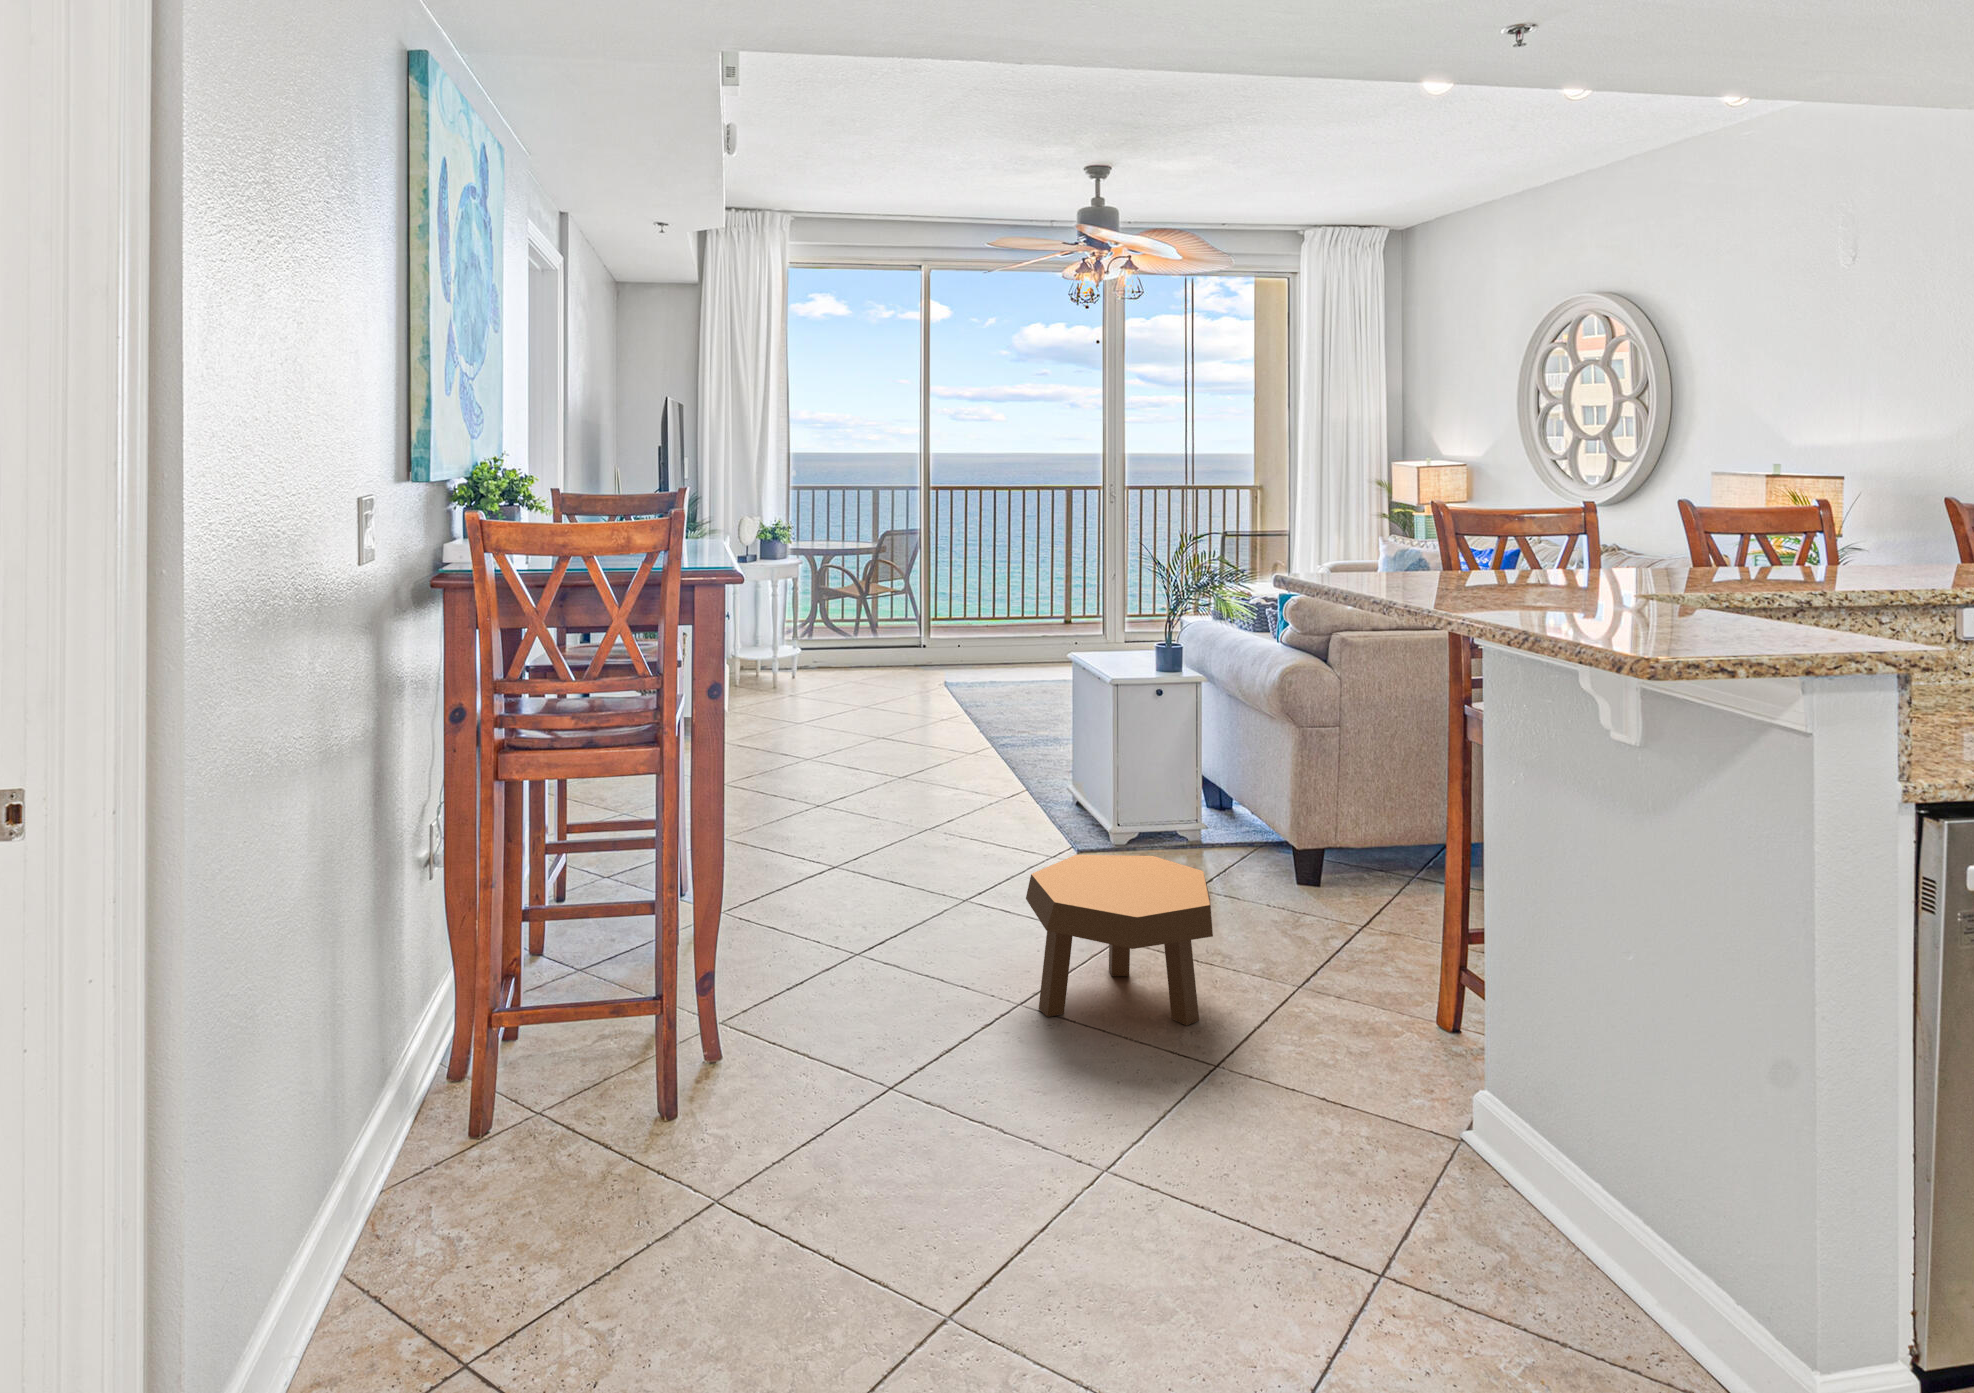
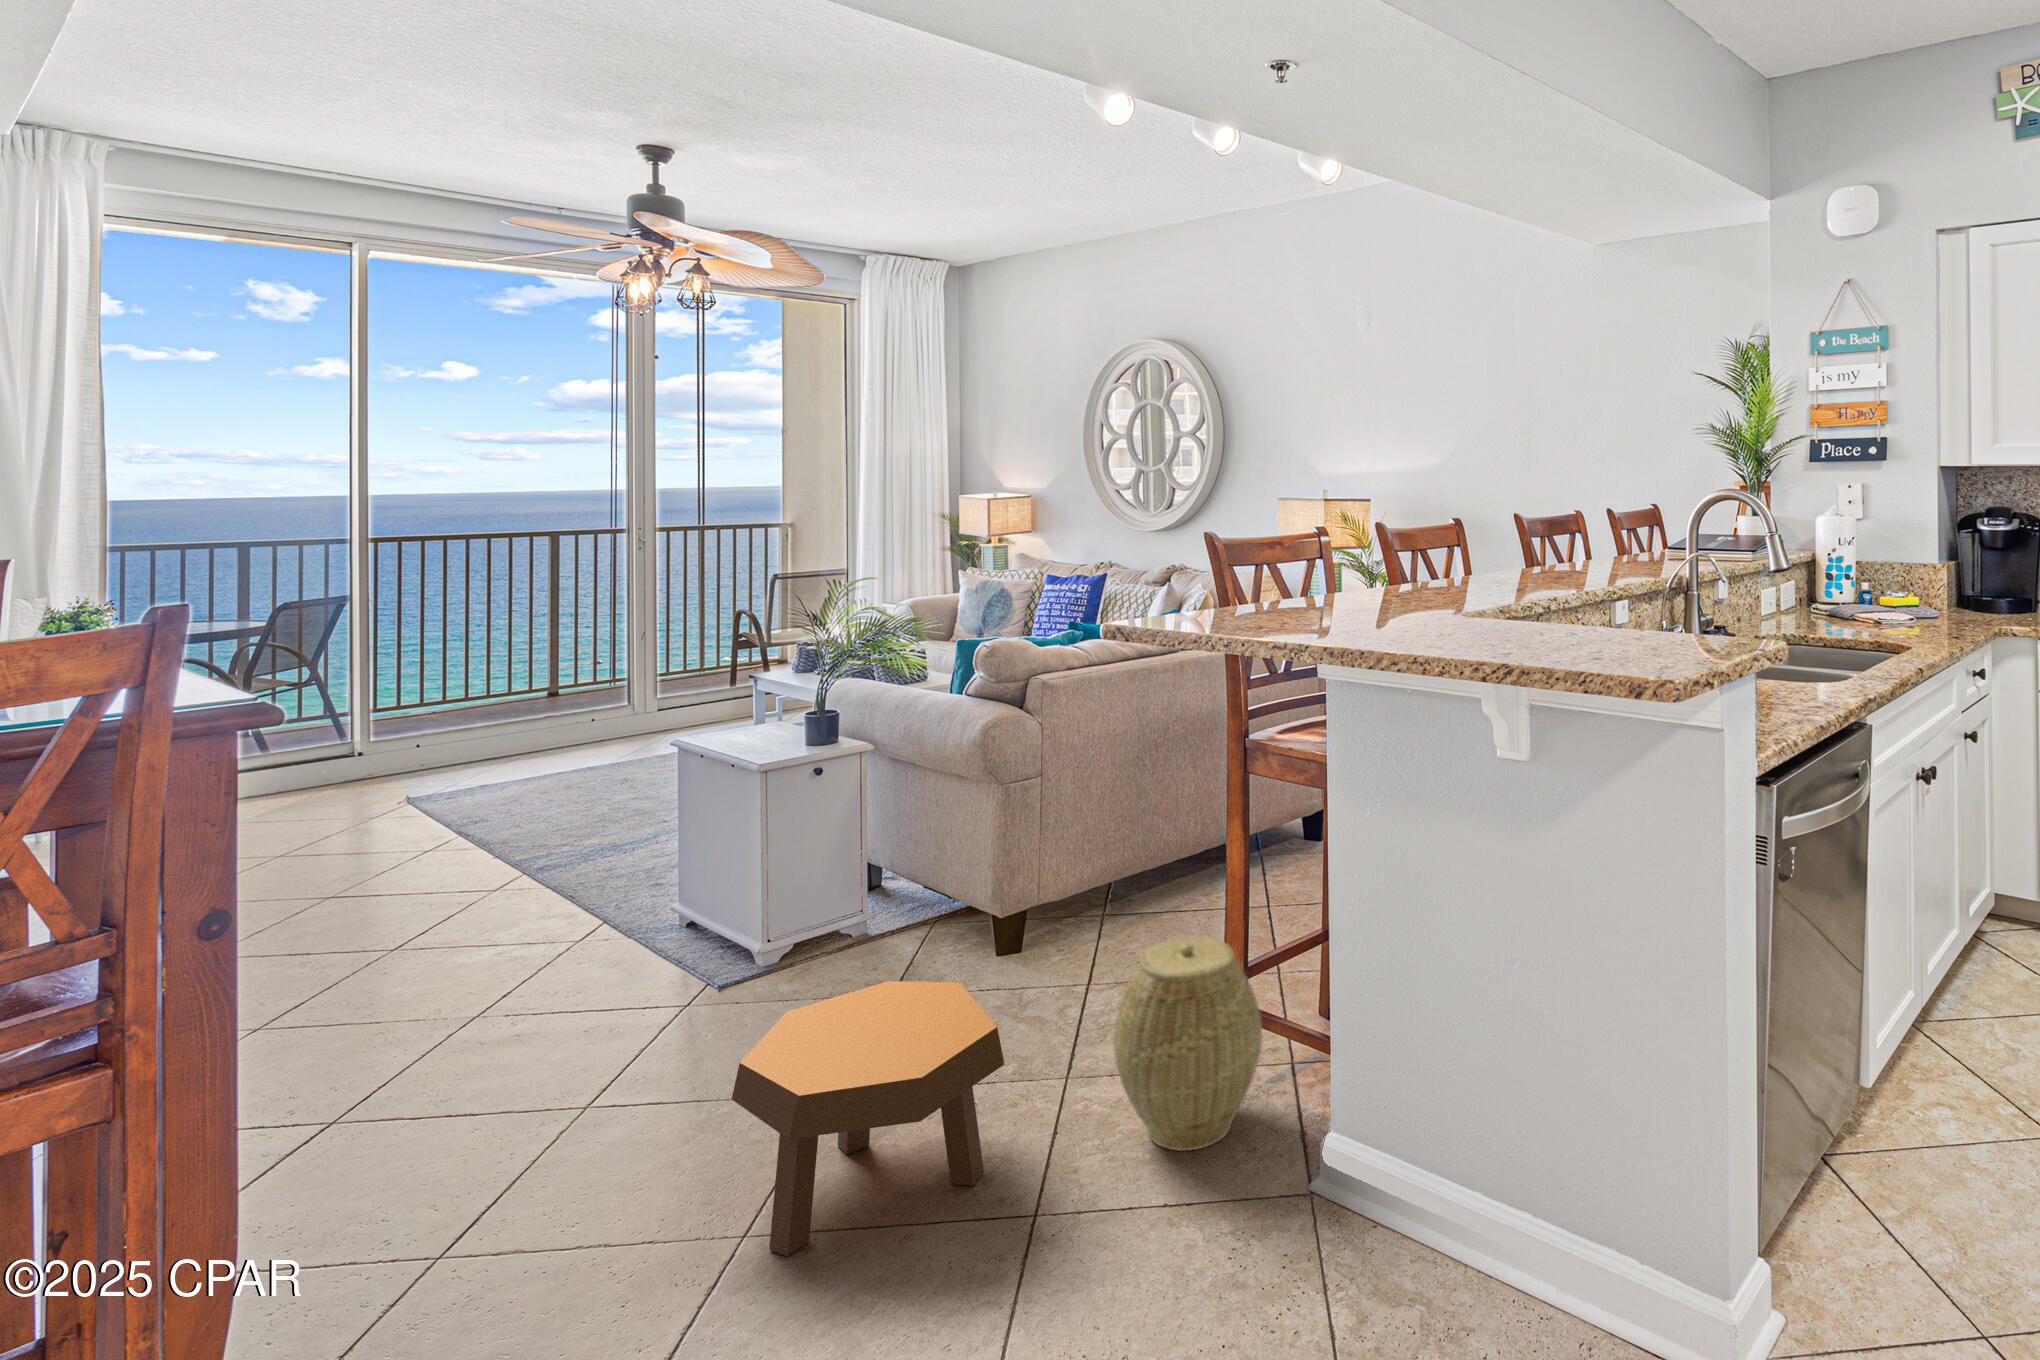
woven basket: none [1311,881,1456,1072] -> present [1114,937,1262,1151]

